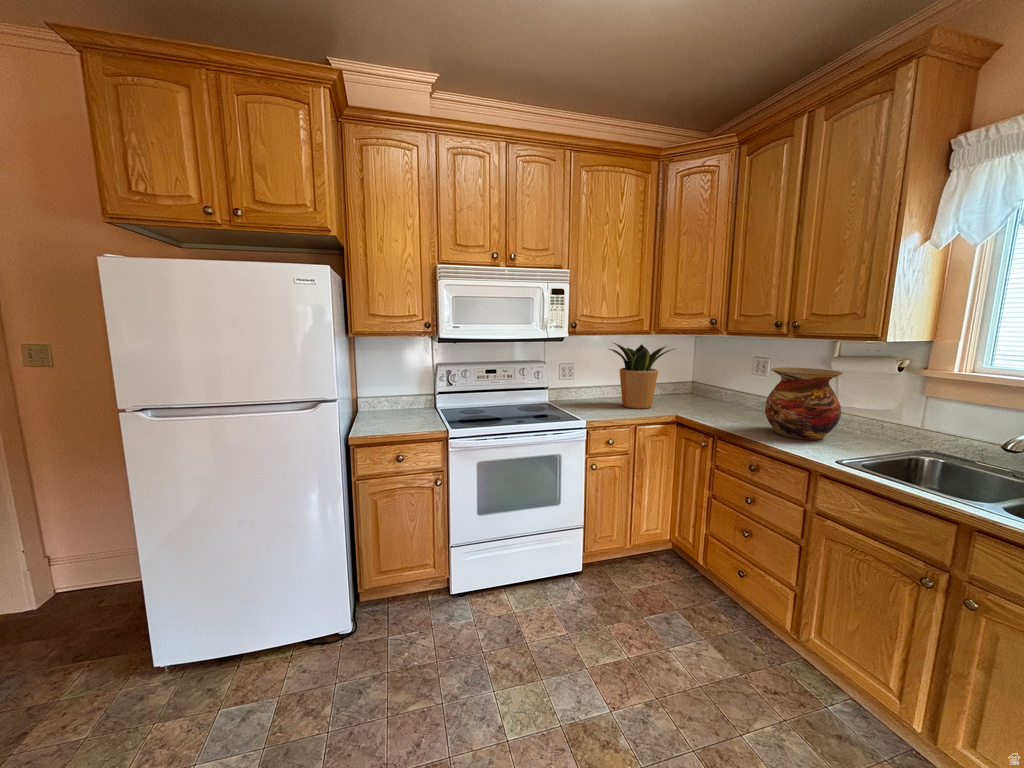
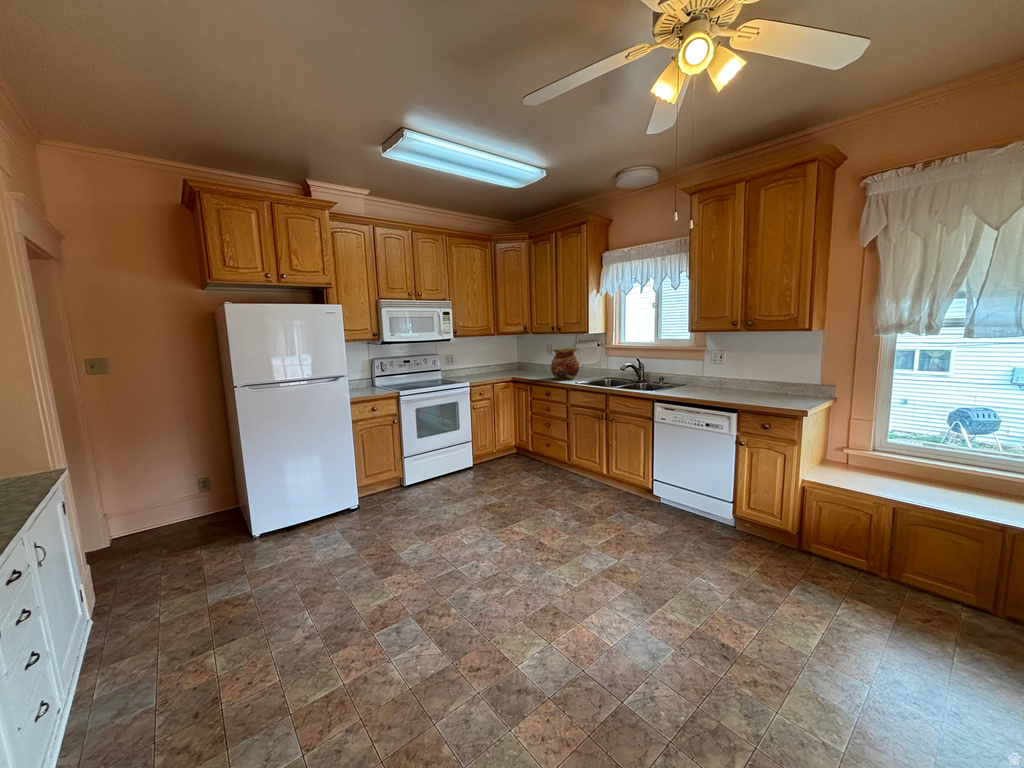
potted plant: present [609,343,673,409] -> none [472,341,509,377]

